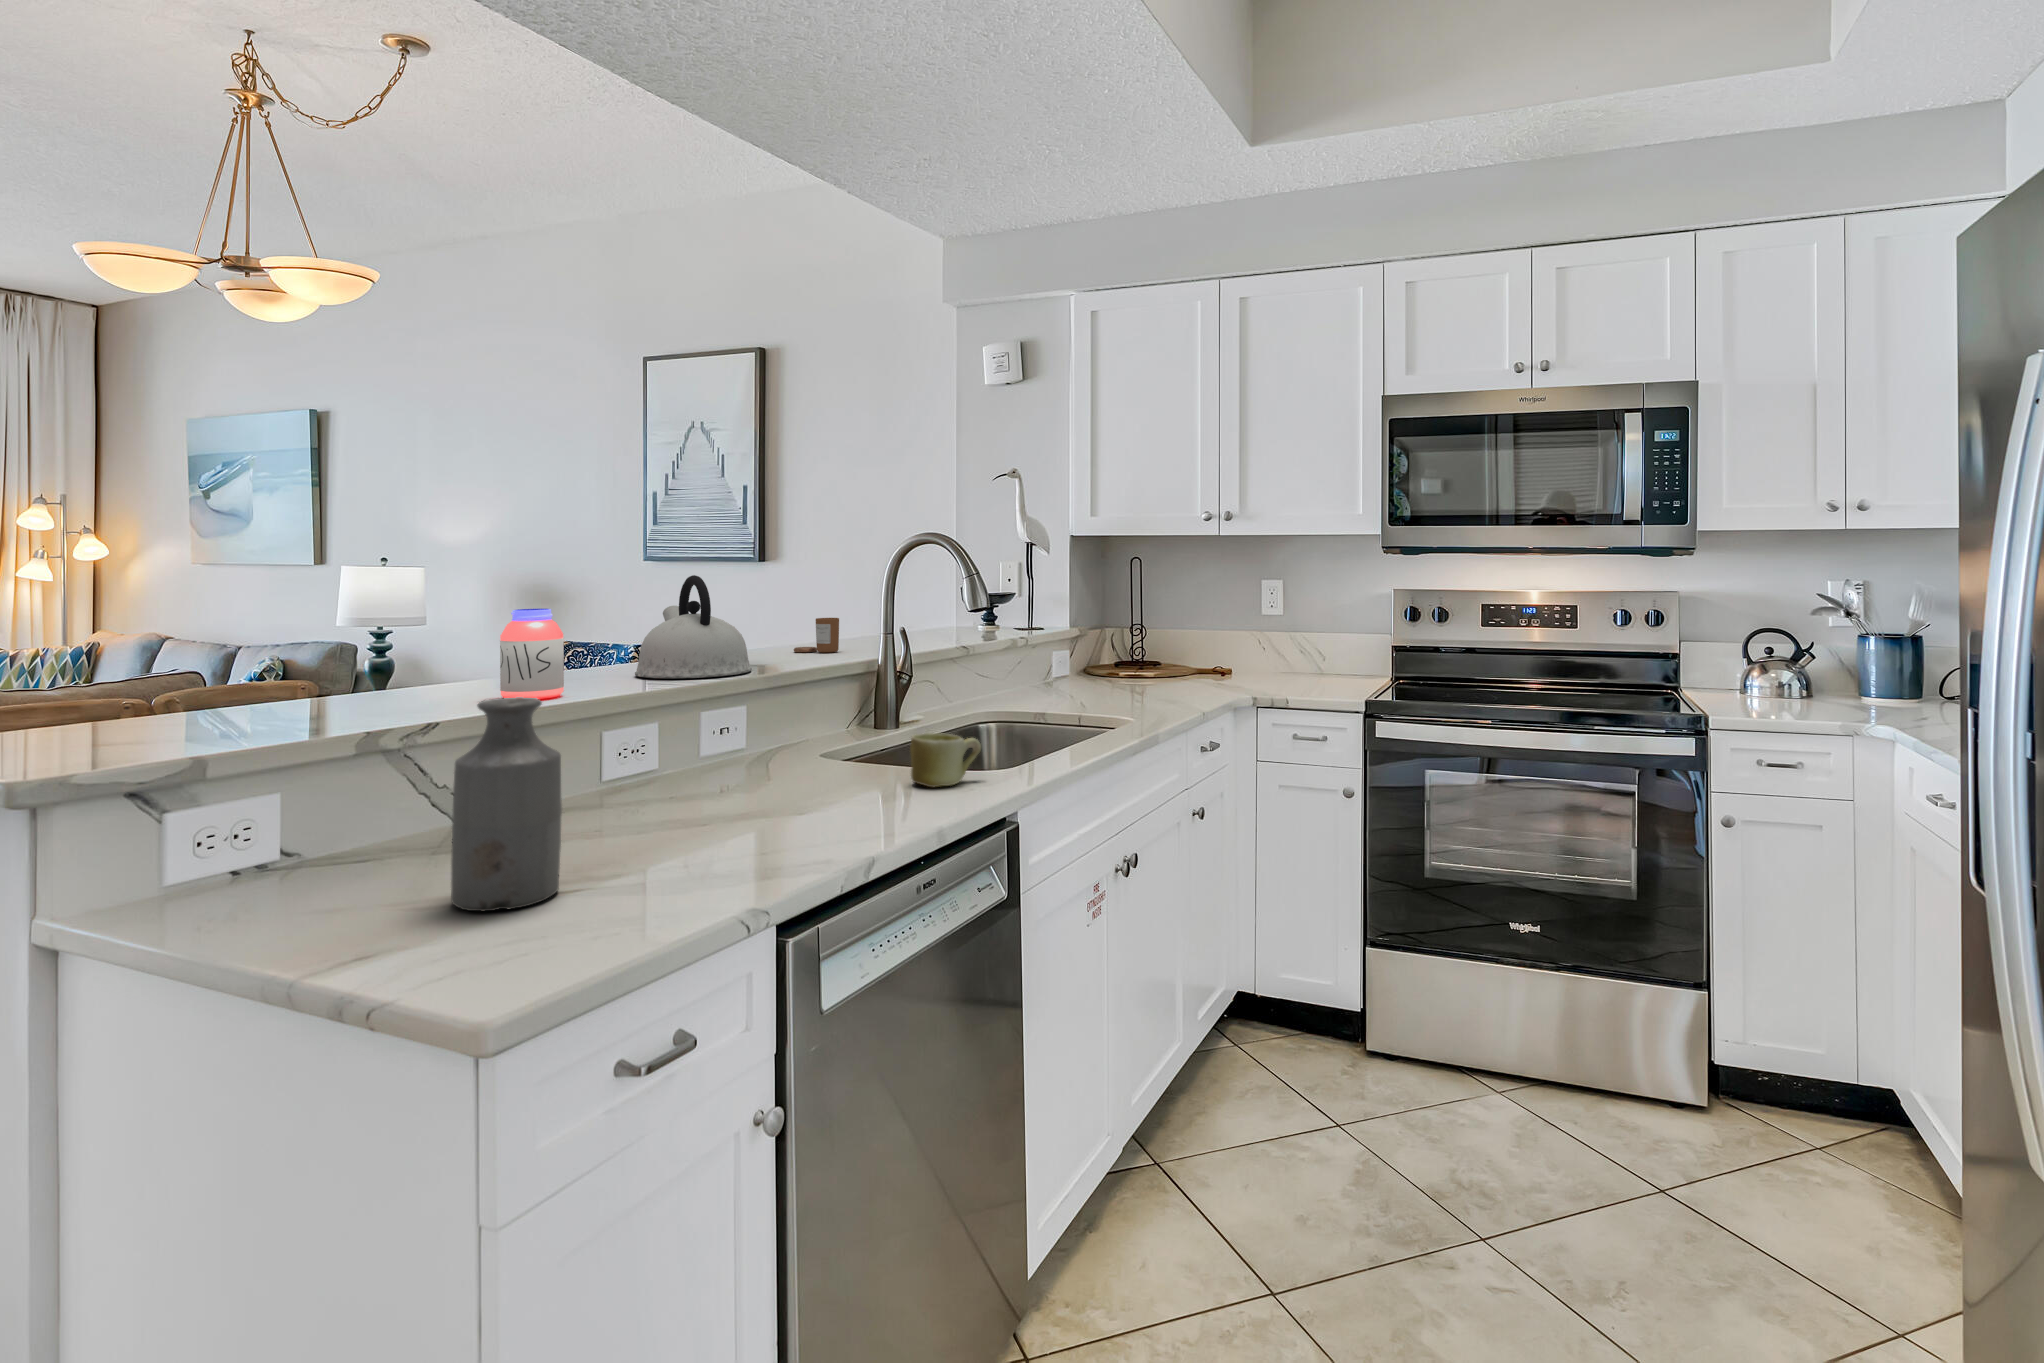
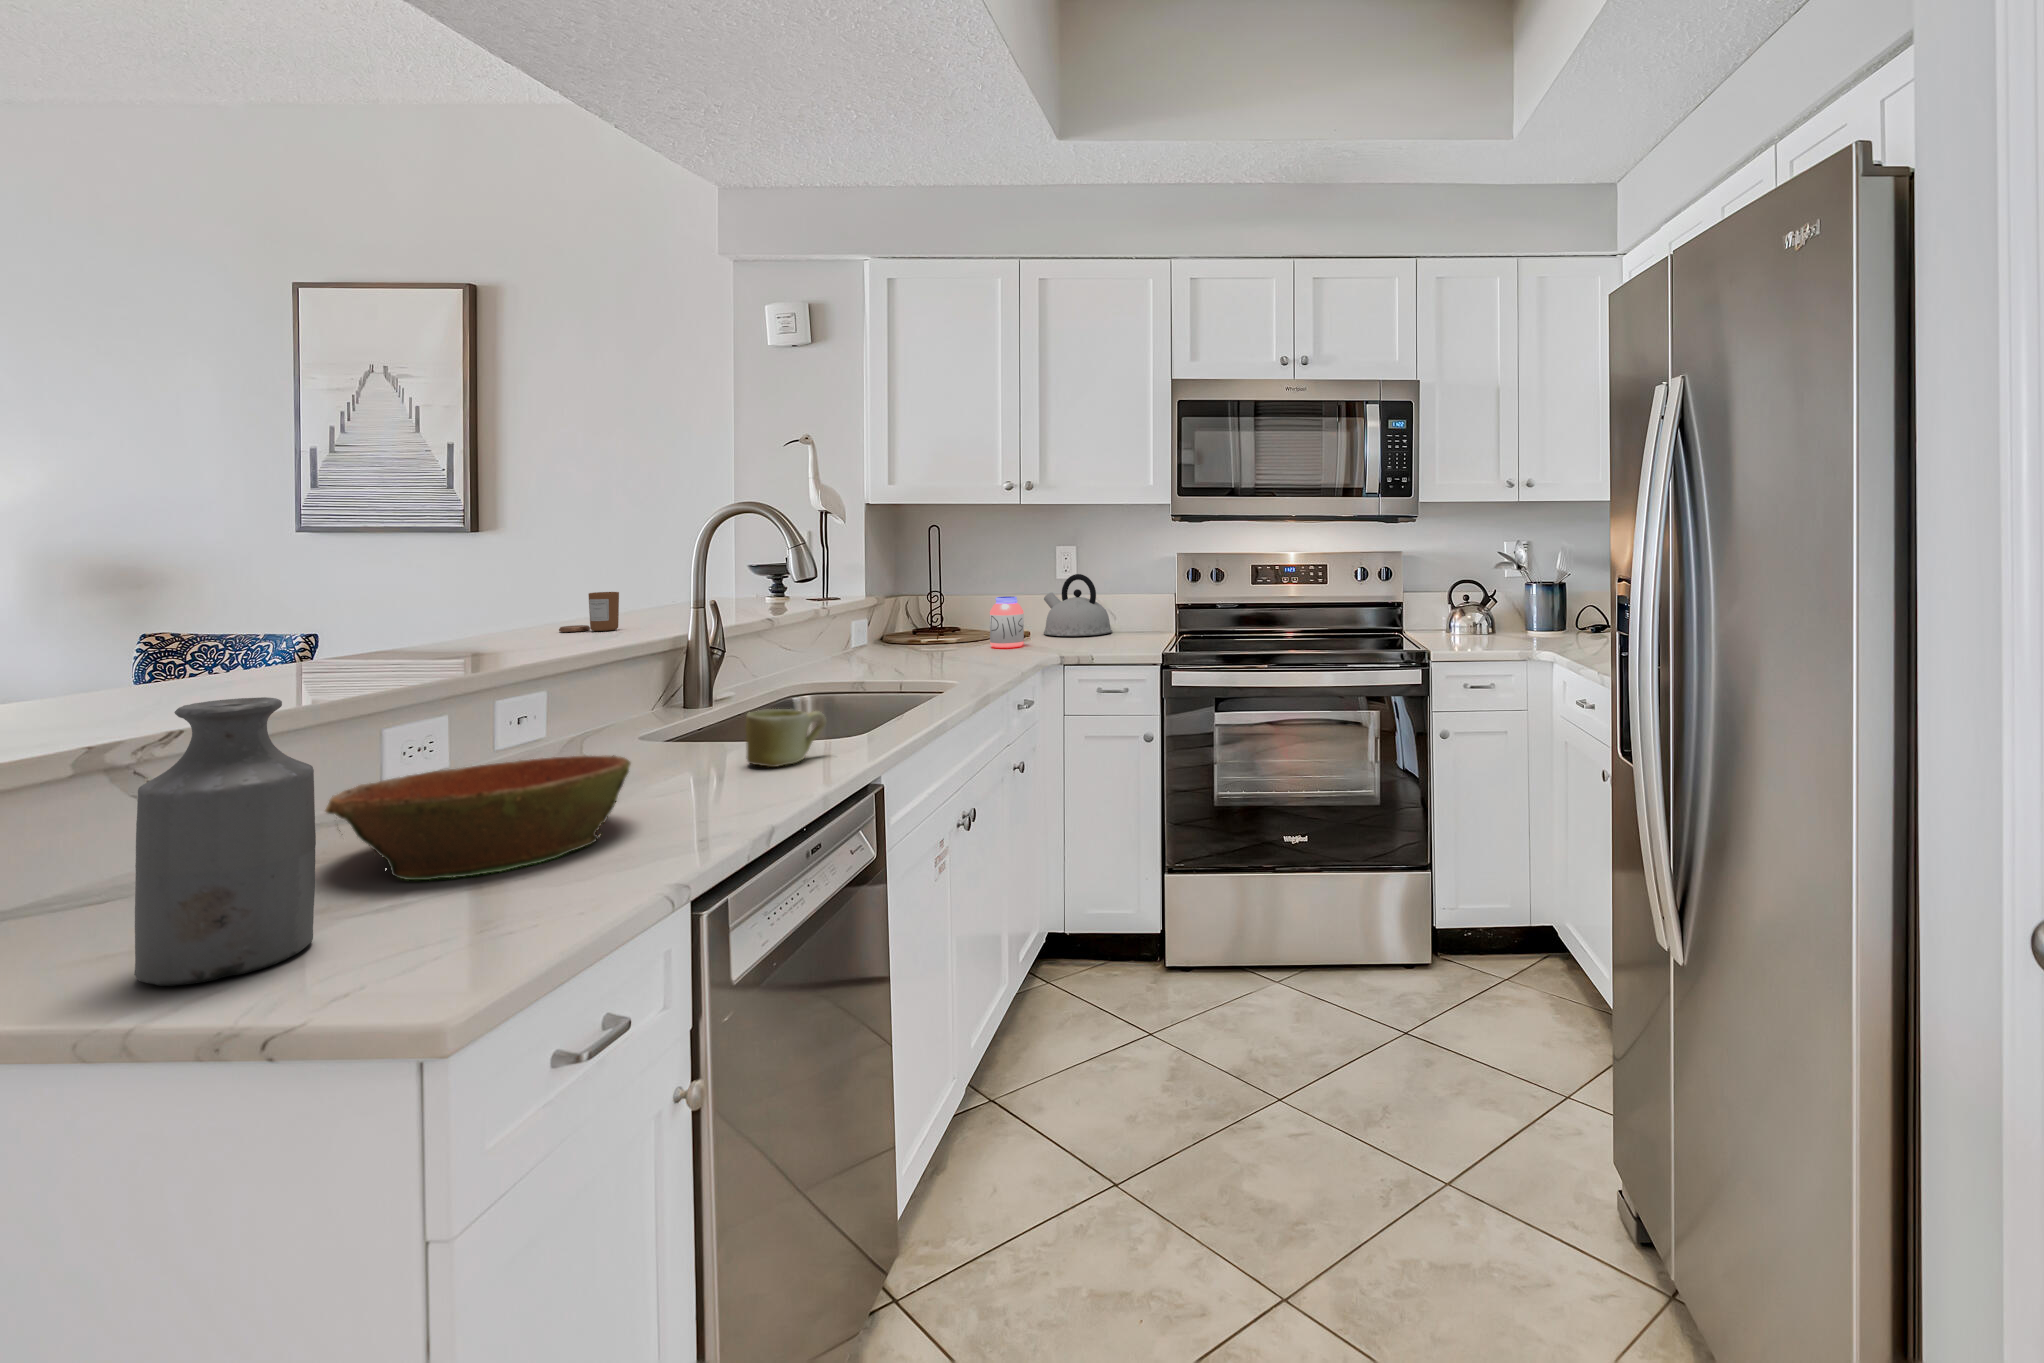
kettle: present [635,575,752,678] -> present [1044,574,1112,636]
jar: present [500,609,564,699] -> present [990,596,1024,648]
bowl: none [584,762,802,855] -> present [325,755,630,880]

